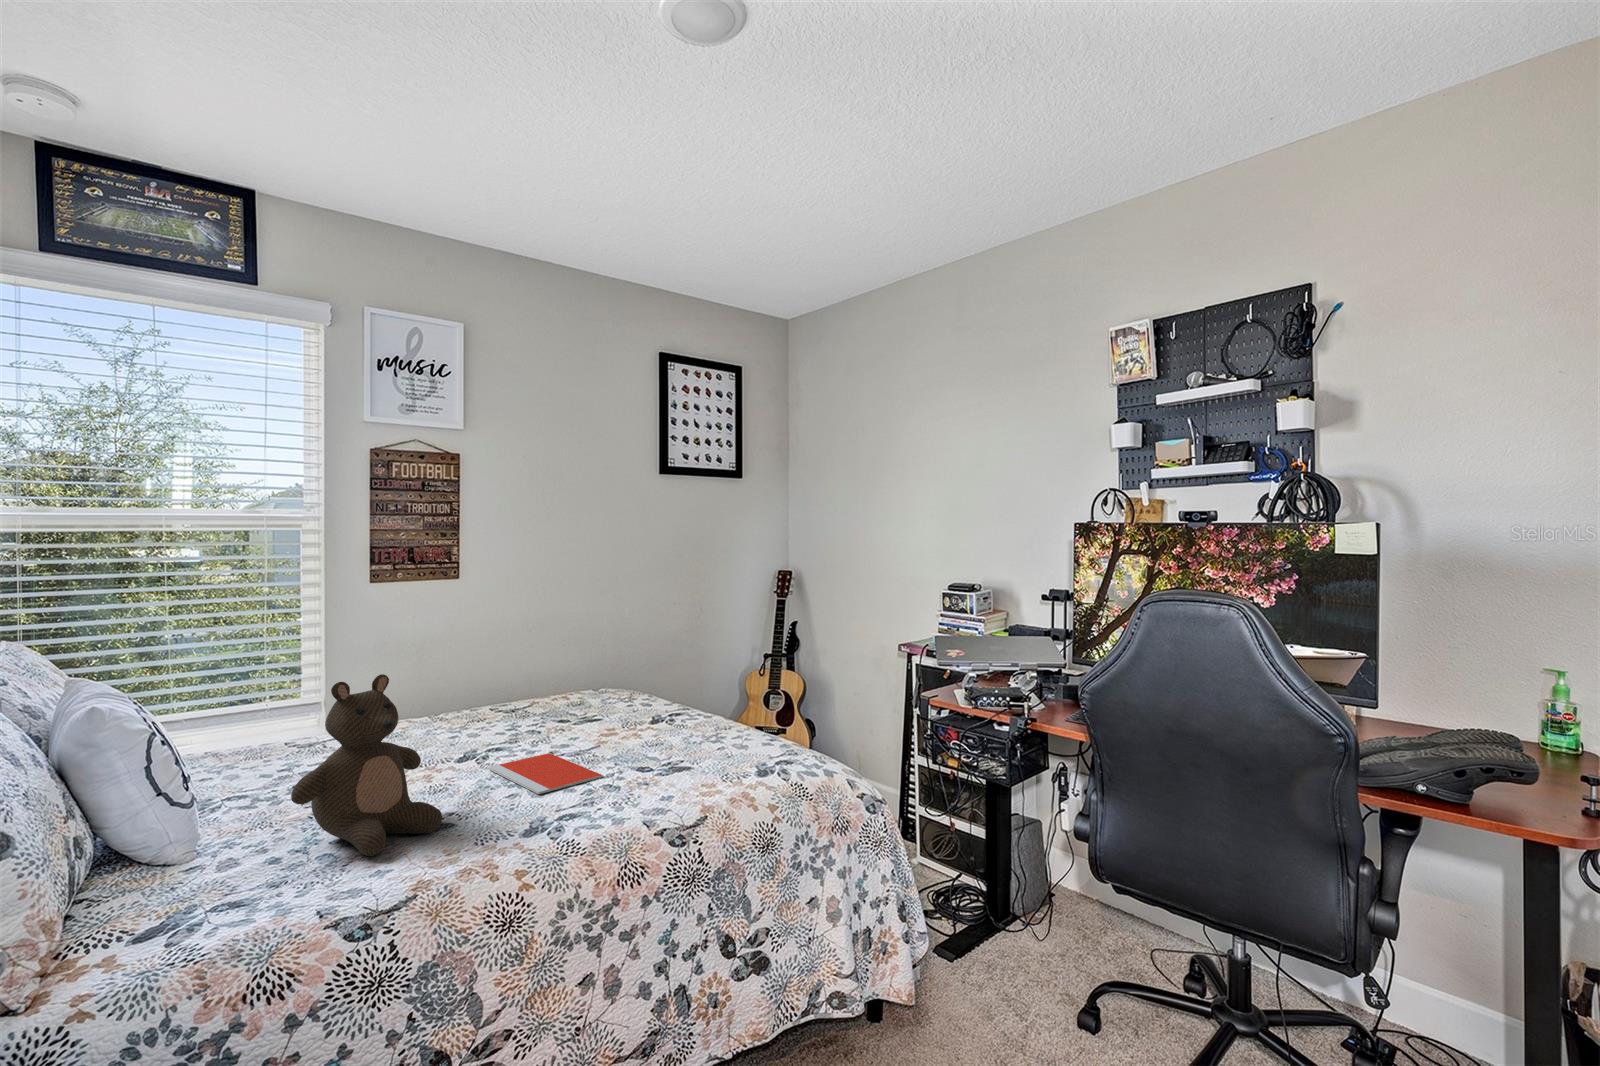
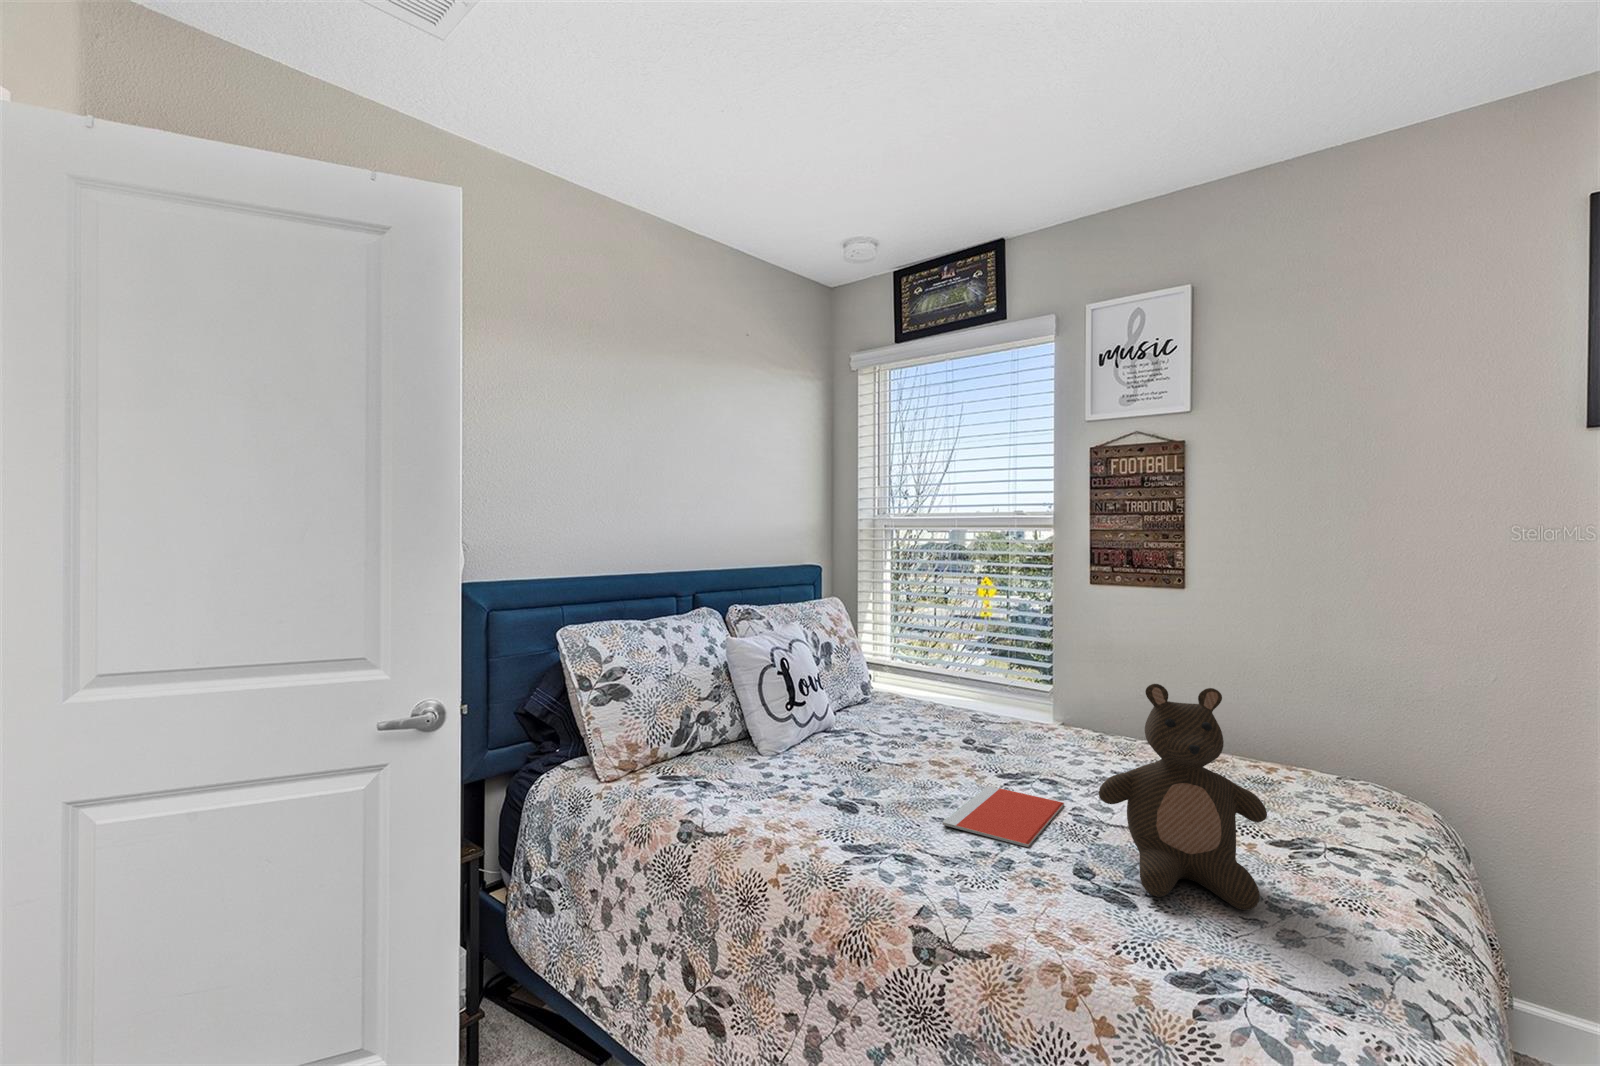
stuffed bear: present [291,674,442,856] -> present [1099,684,1267,910]

